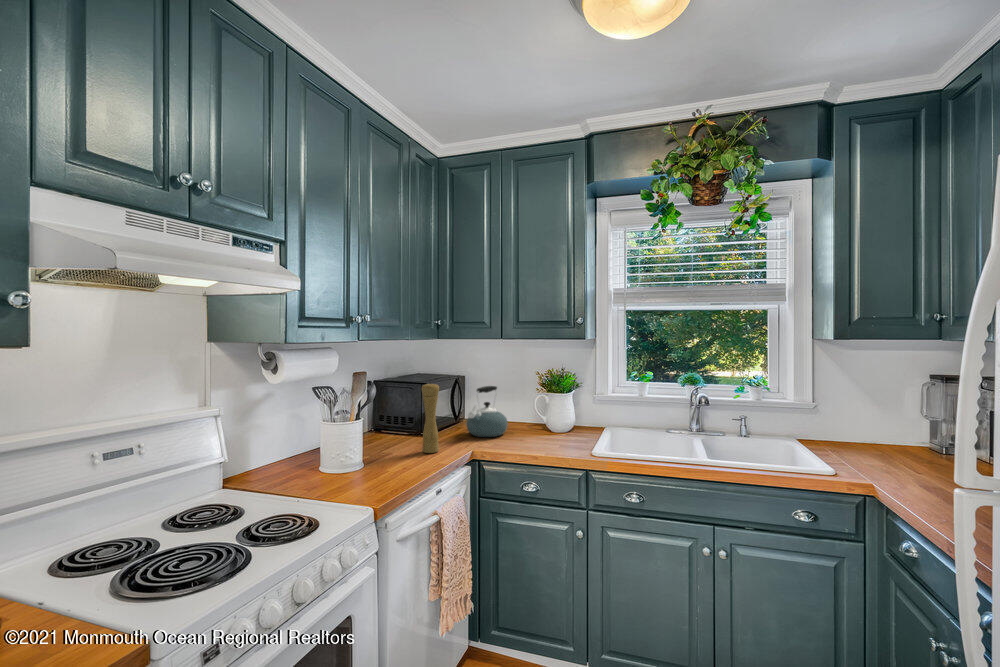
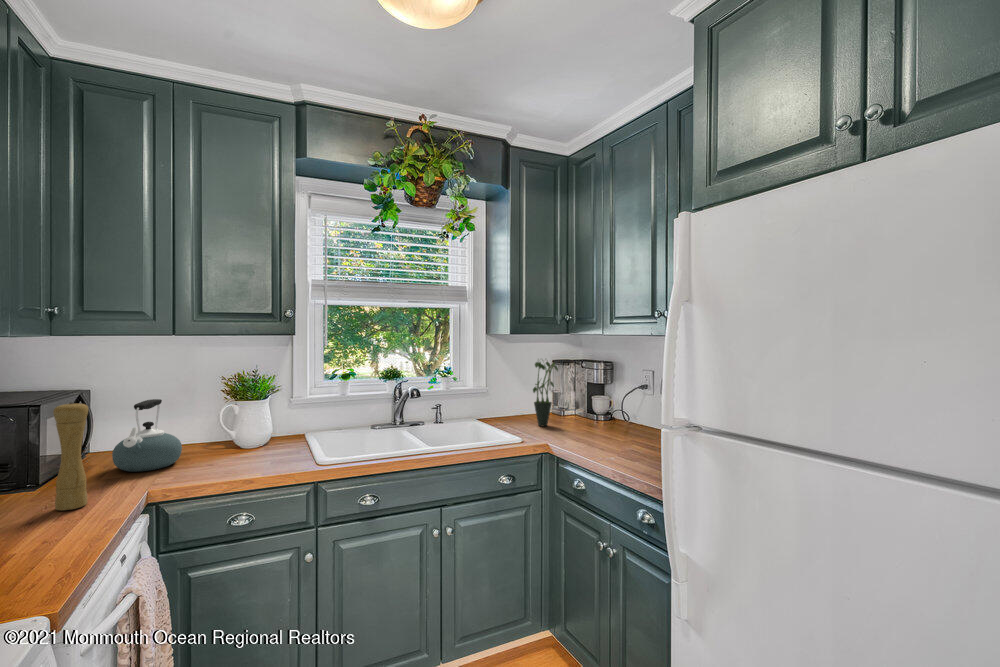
potted plant: none [873,371,921,462] -> present [533,362,558,426]

